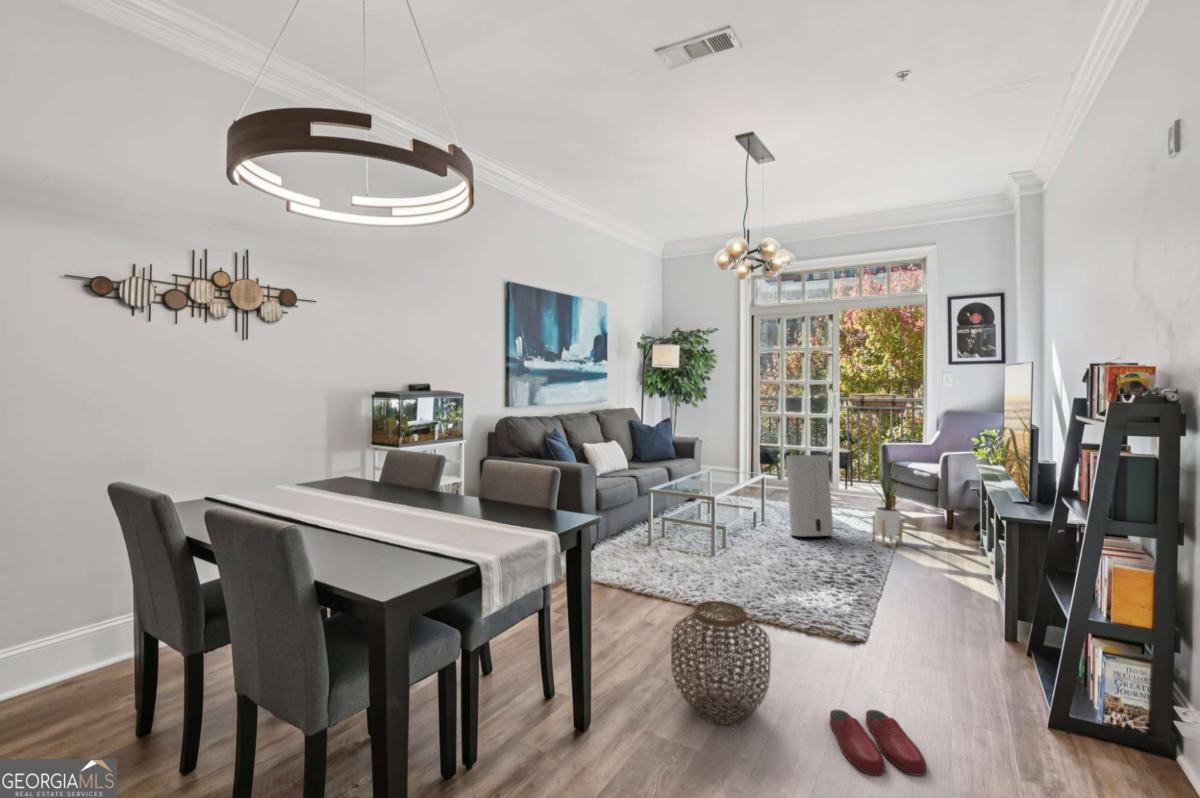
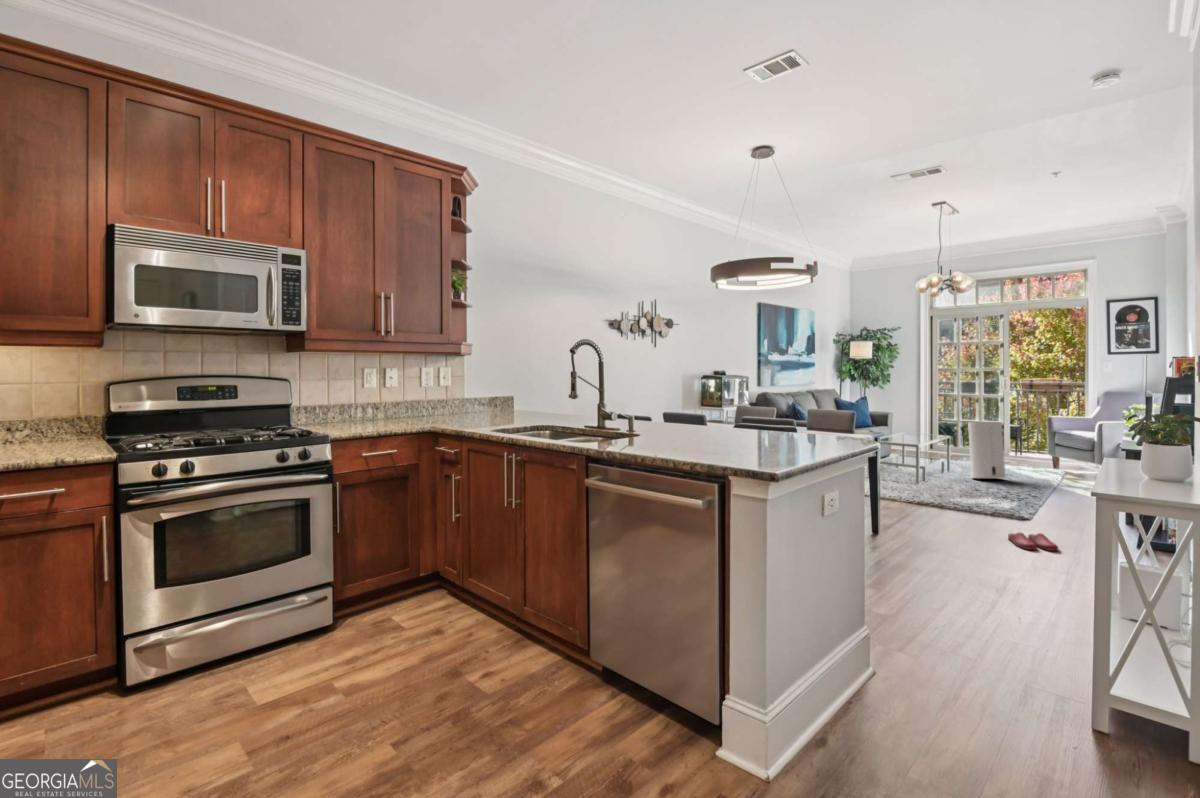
house plant: present [873,460,902,546] -> none [1028,420,1072,486]
woven basket: present [671,601,771,725] -> none [921,483,976,537]

